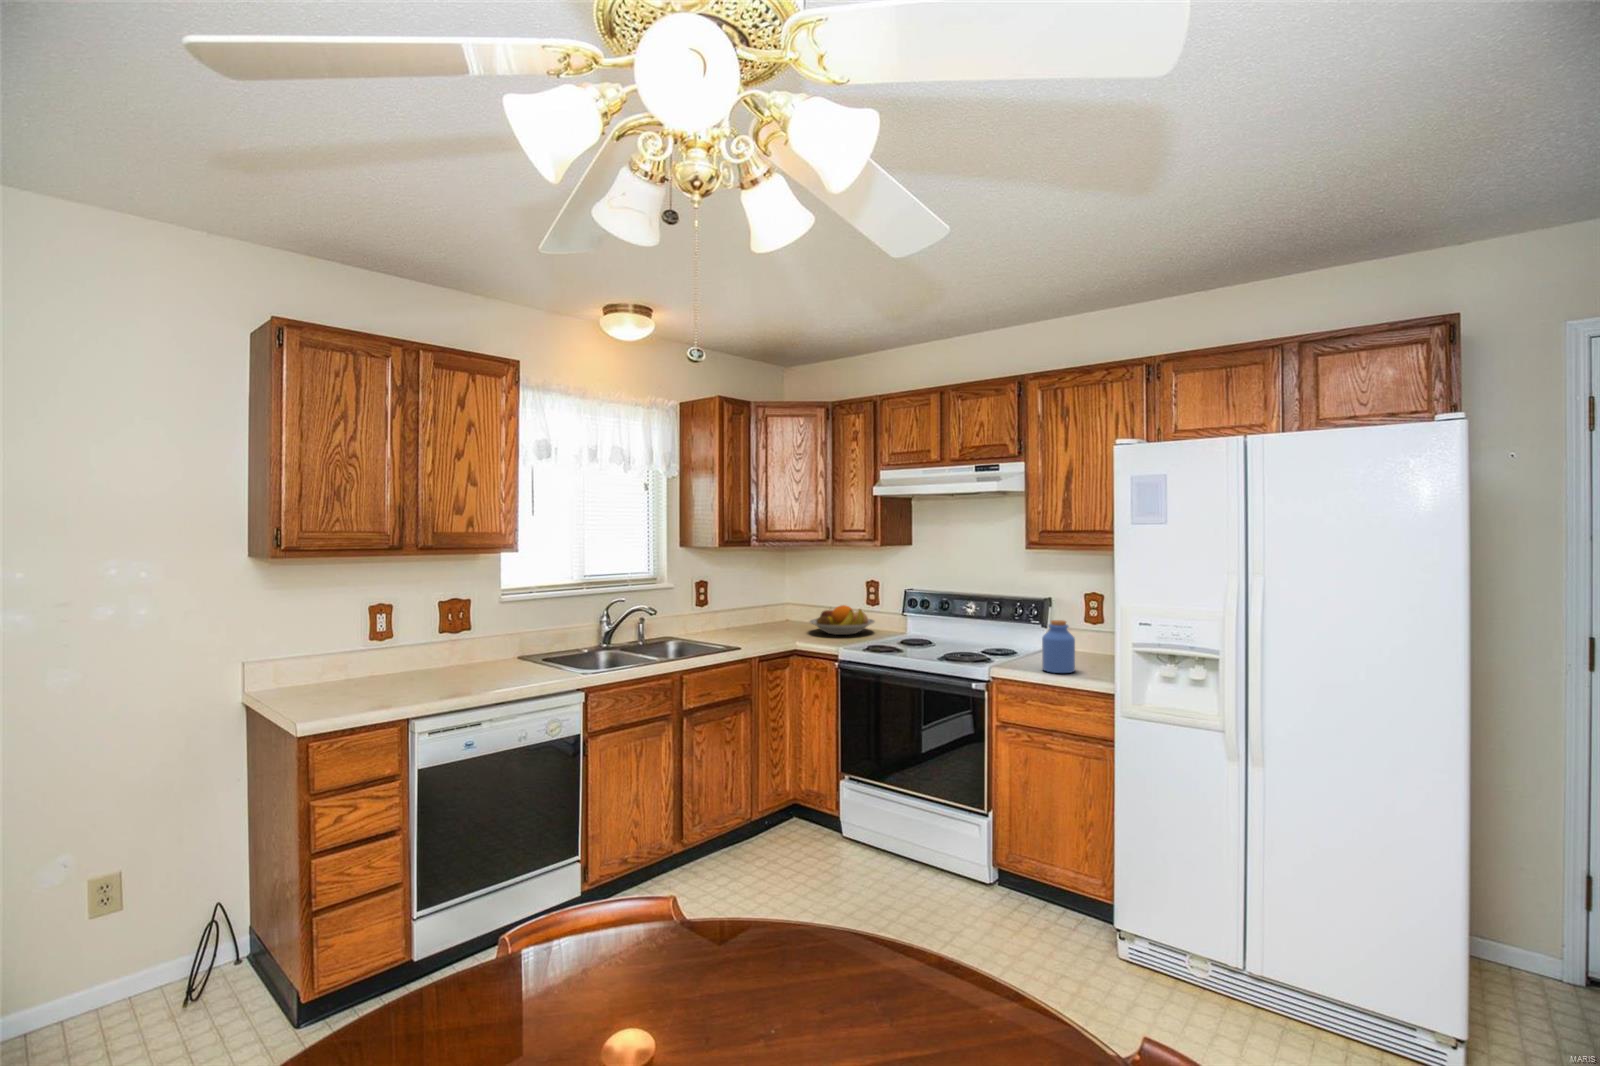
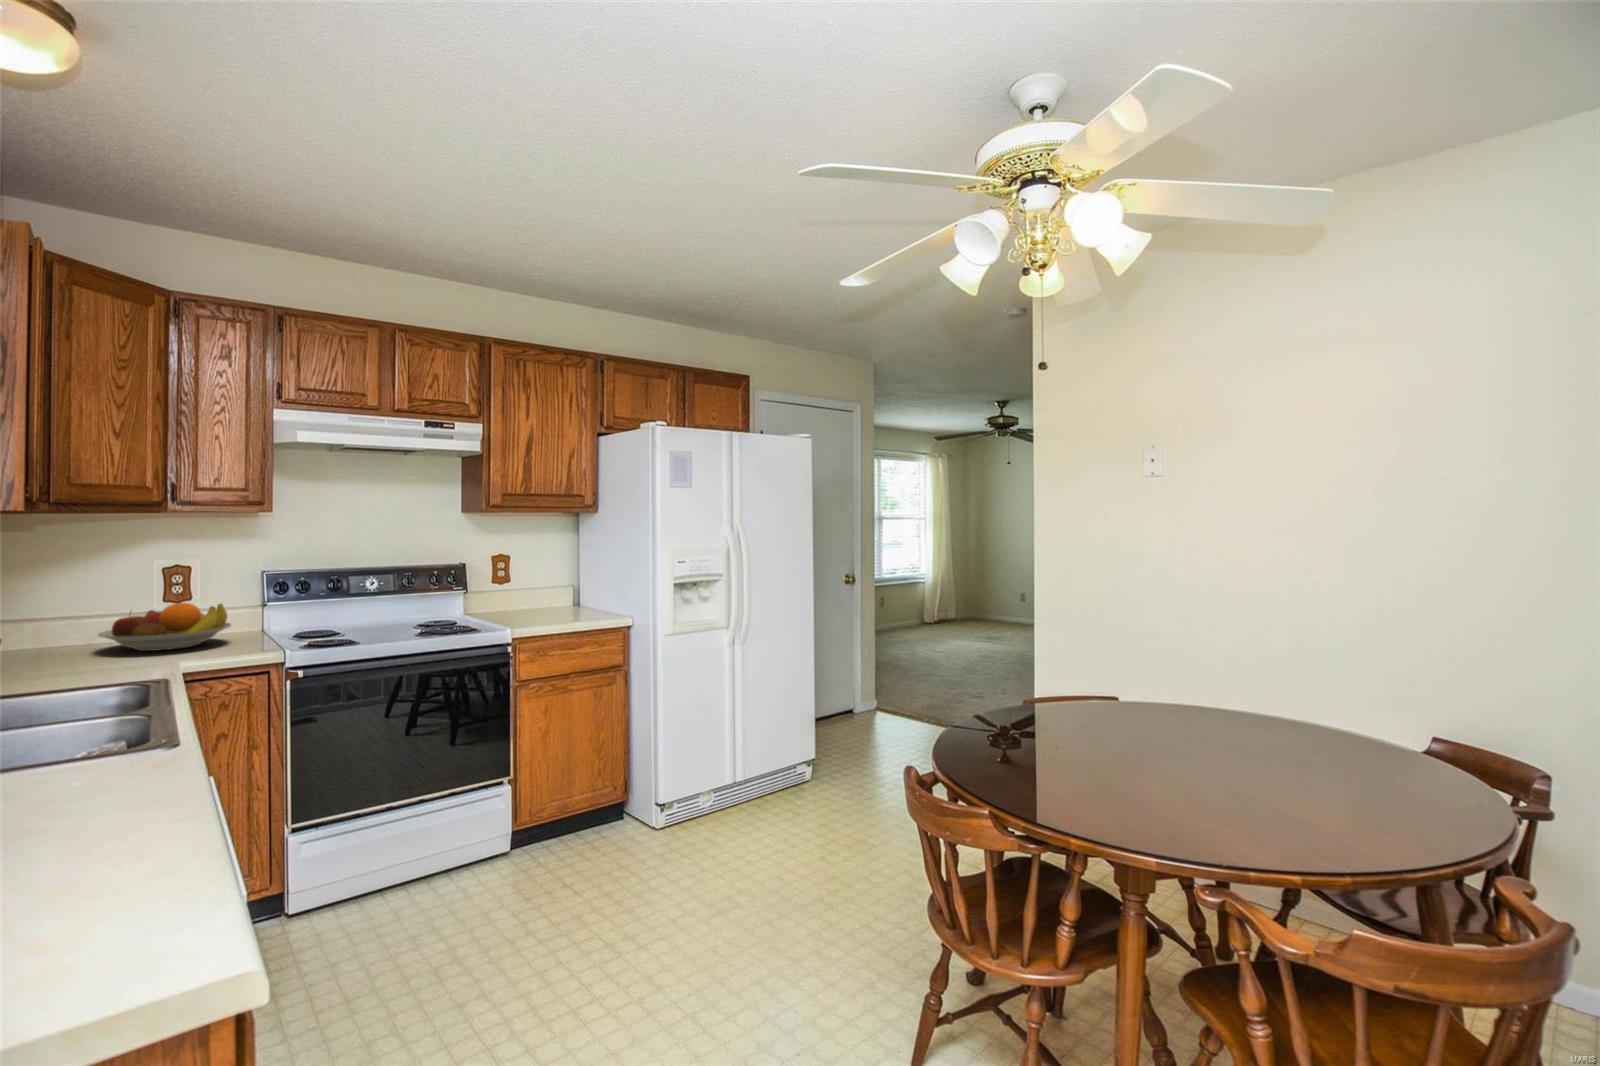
jar: present [1042,620,1075,673] -> none [534,576,564,624]

